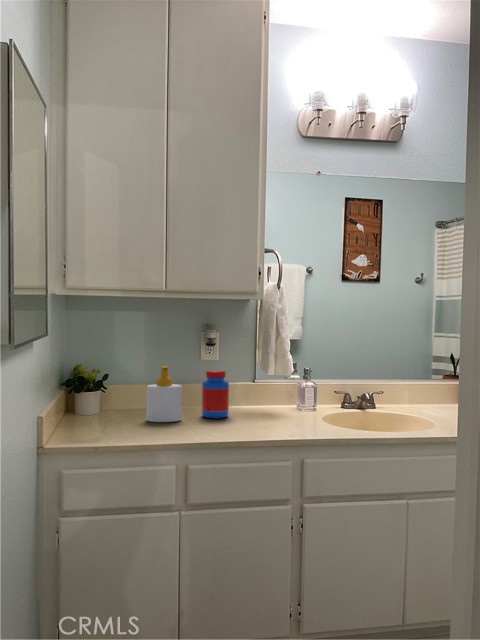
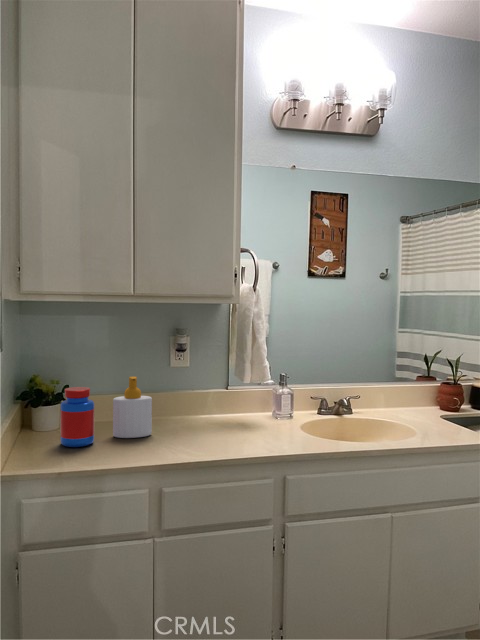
jar: present [202,370,229,418] -> present [60,387,94,447]

